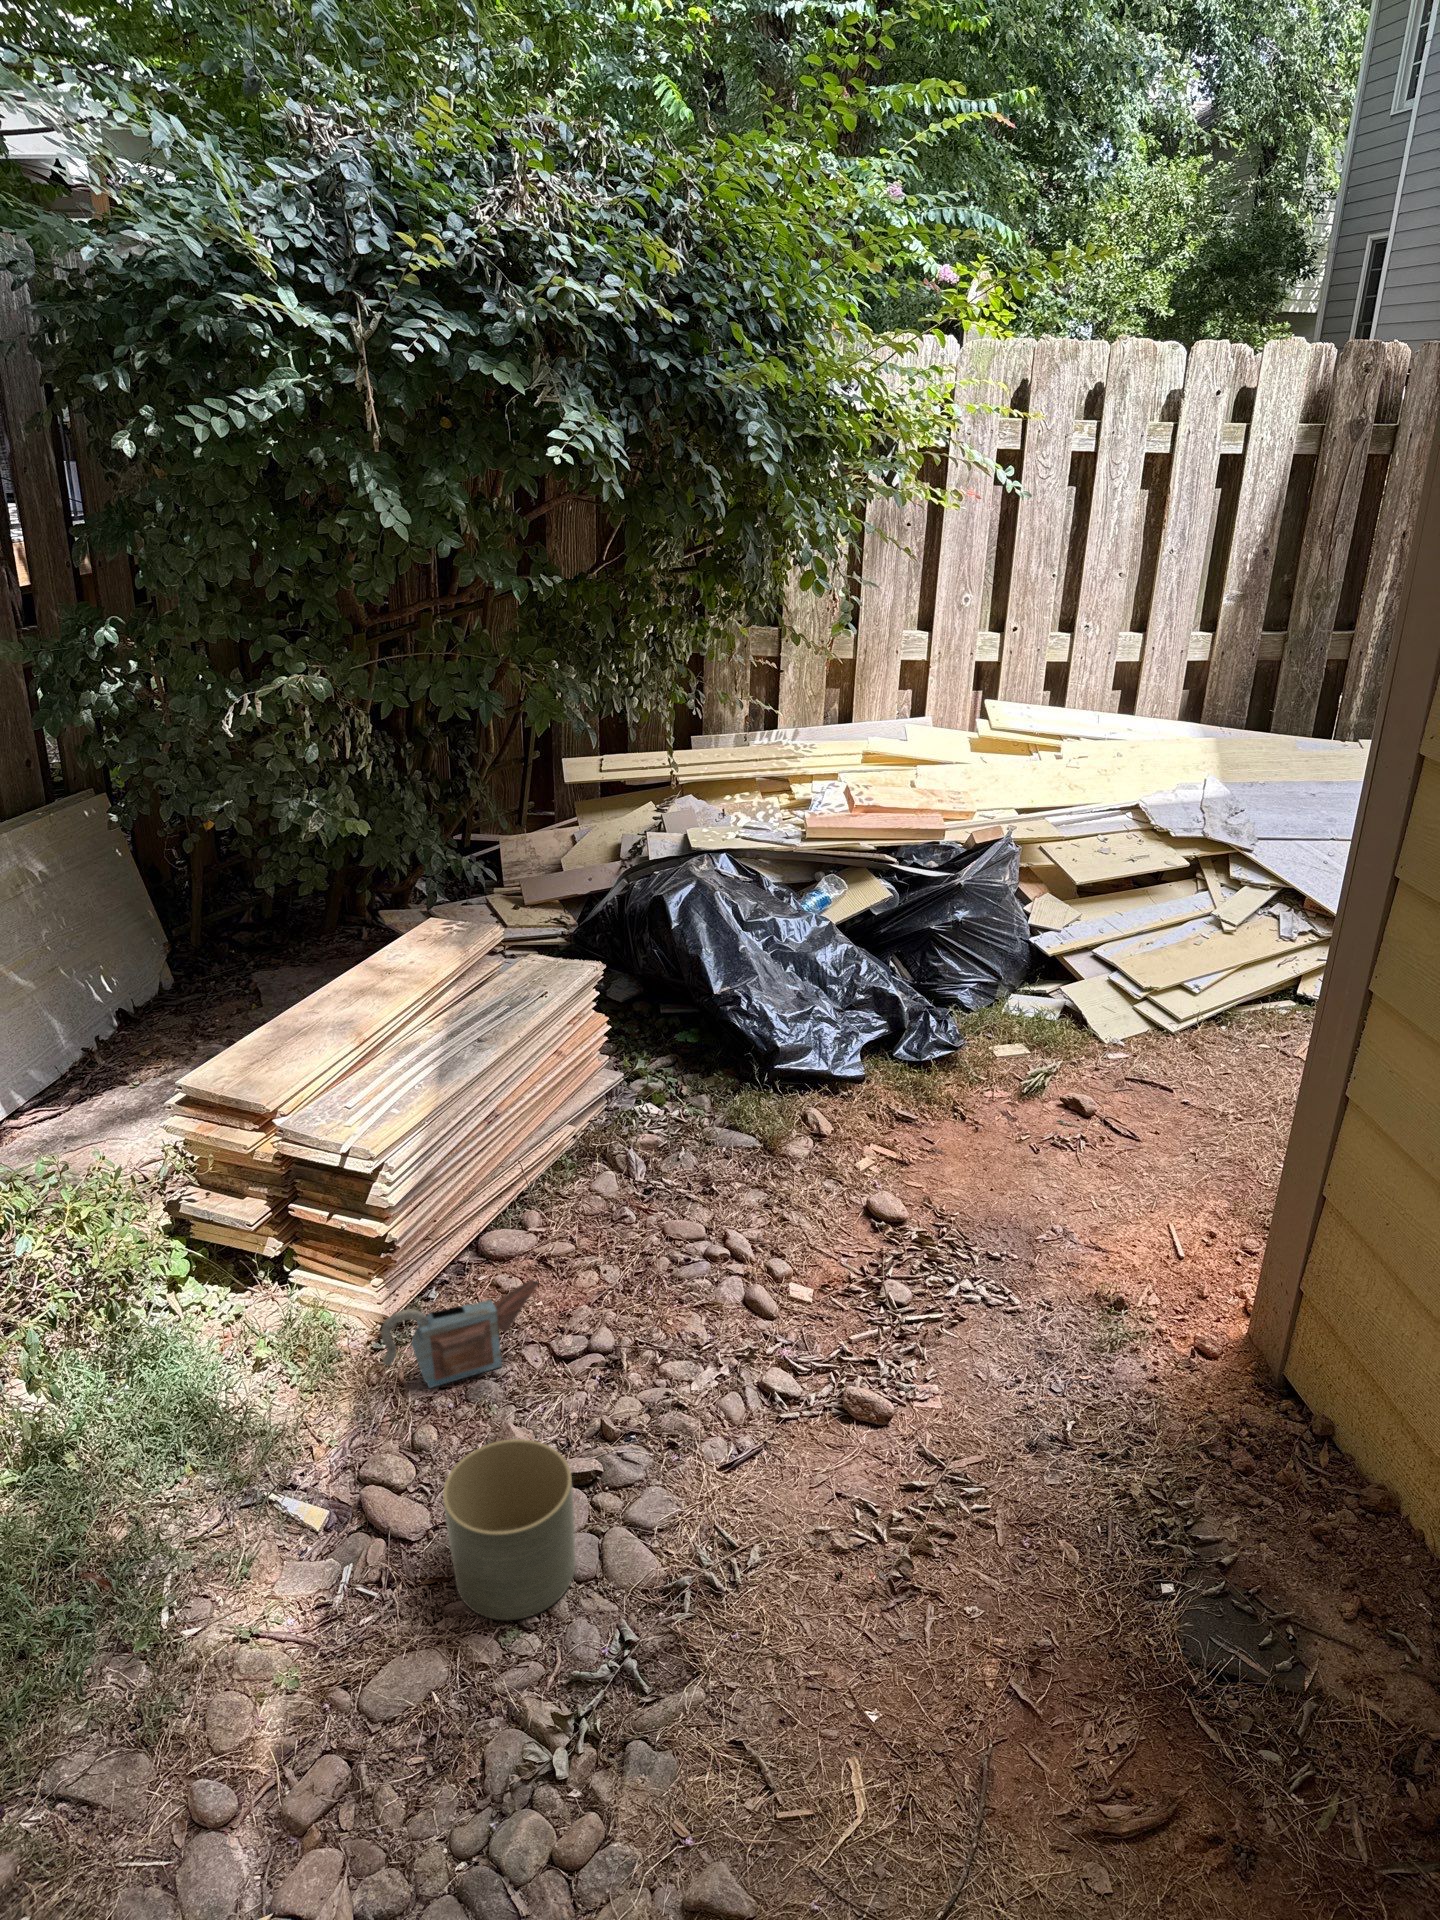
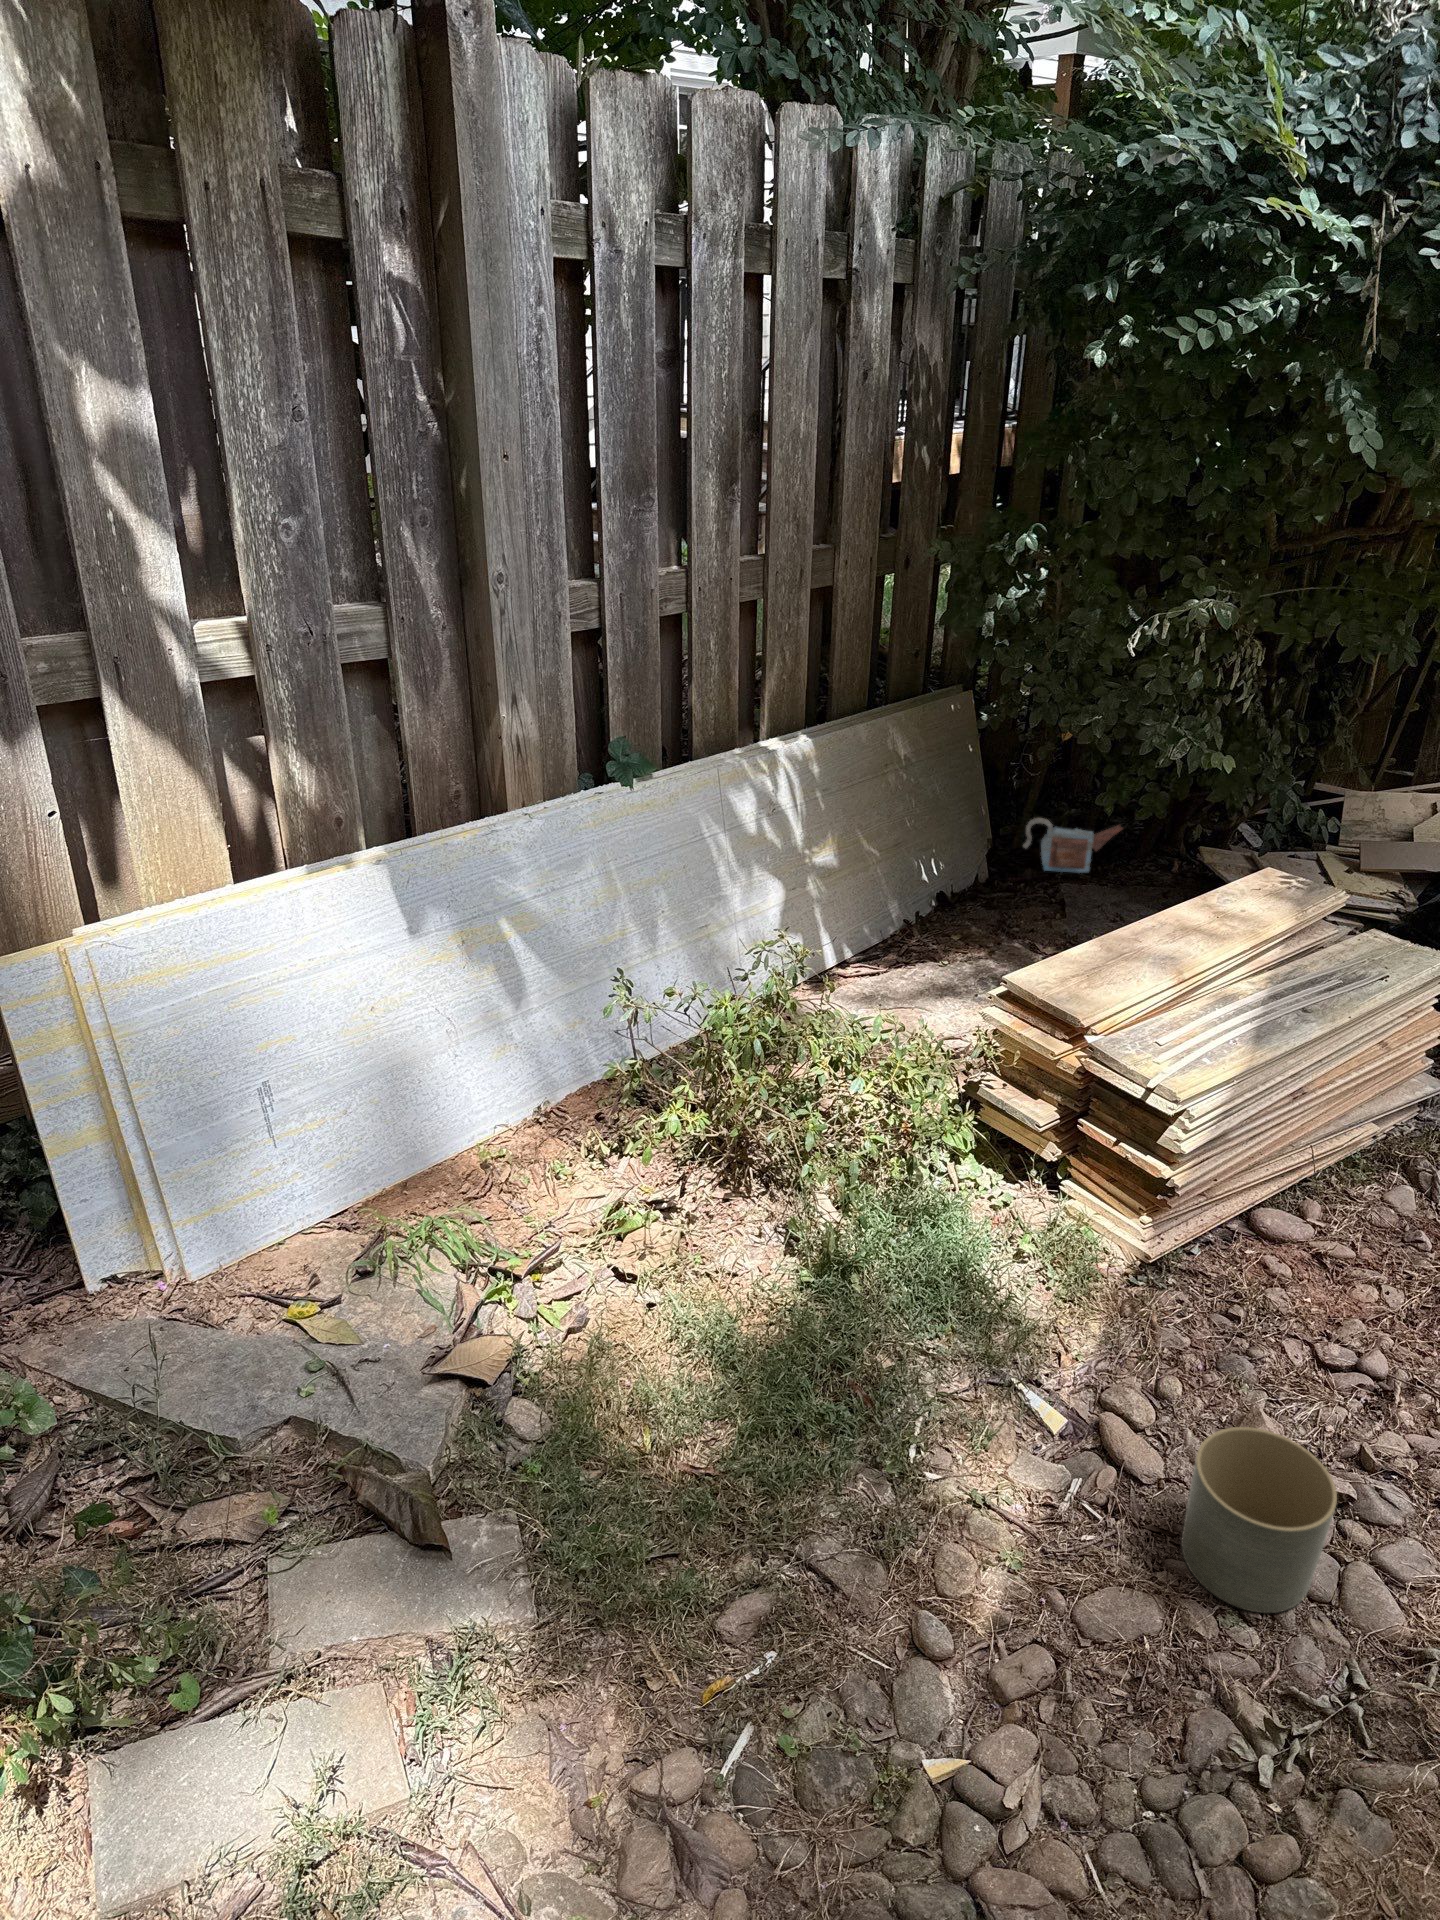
watering can: present [381,1280,539,1388] -> present [1023,818,1123,873]

